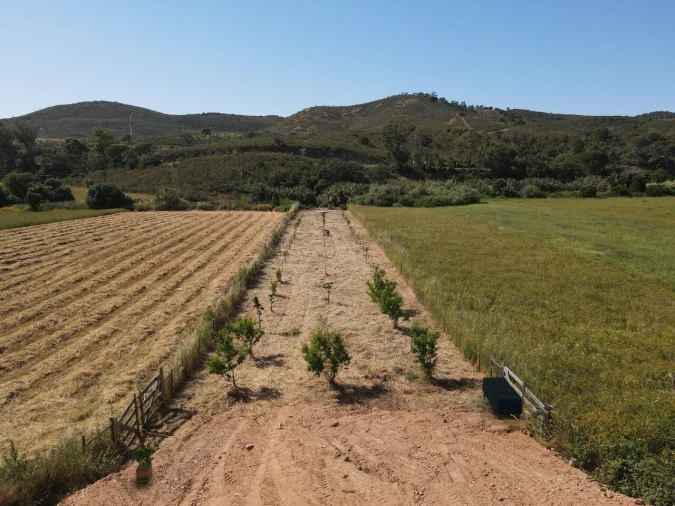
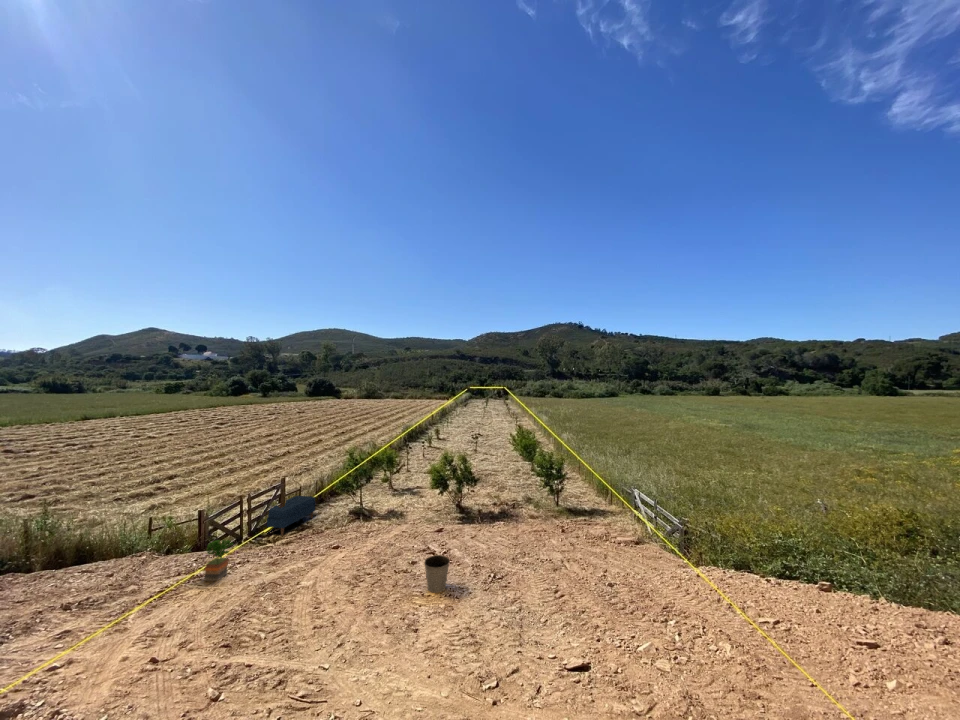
bench: present [482,377,523,420] -> present [264,496,315,536]
bucket: none [336,453,359,484] -> present [425,555,450,593]

